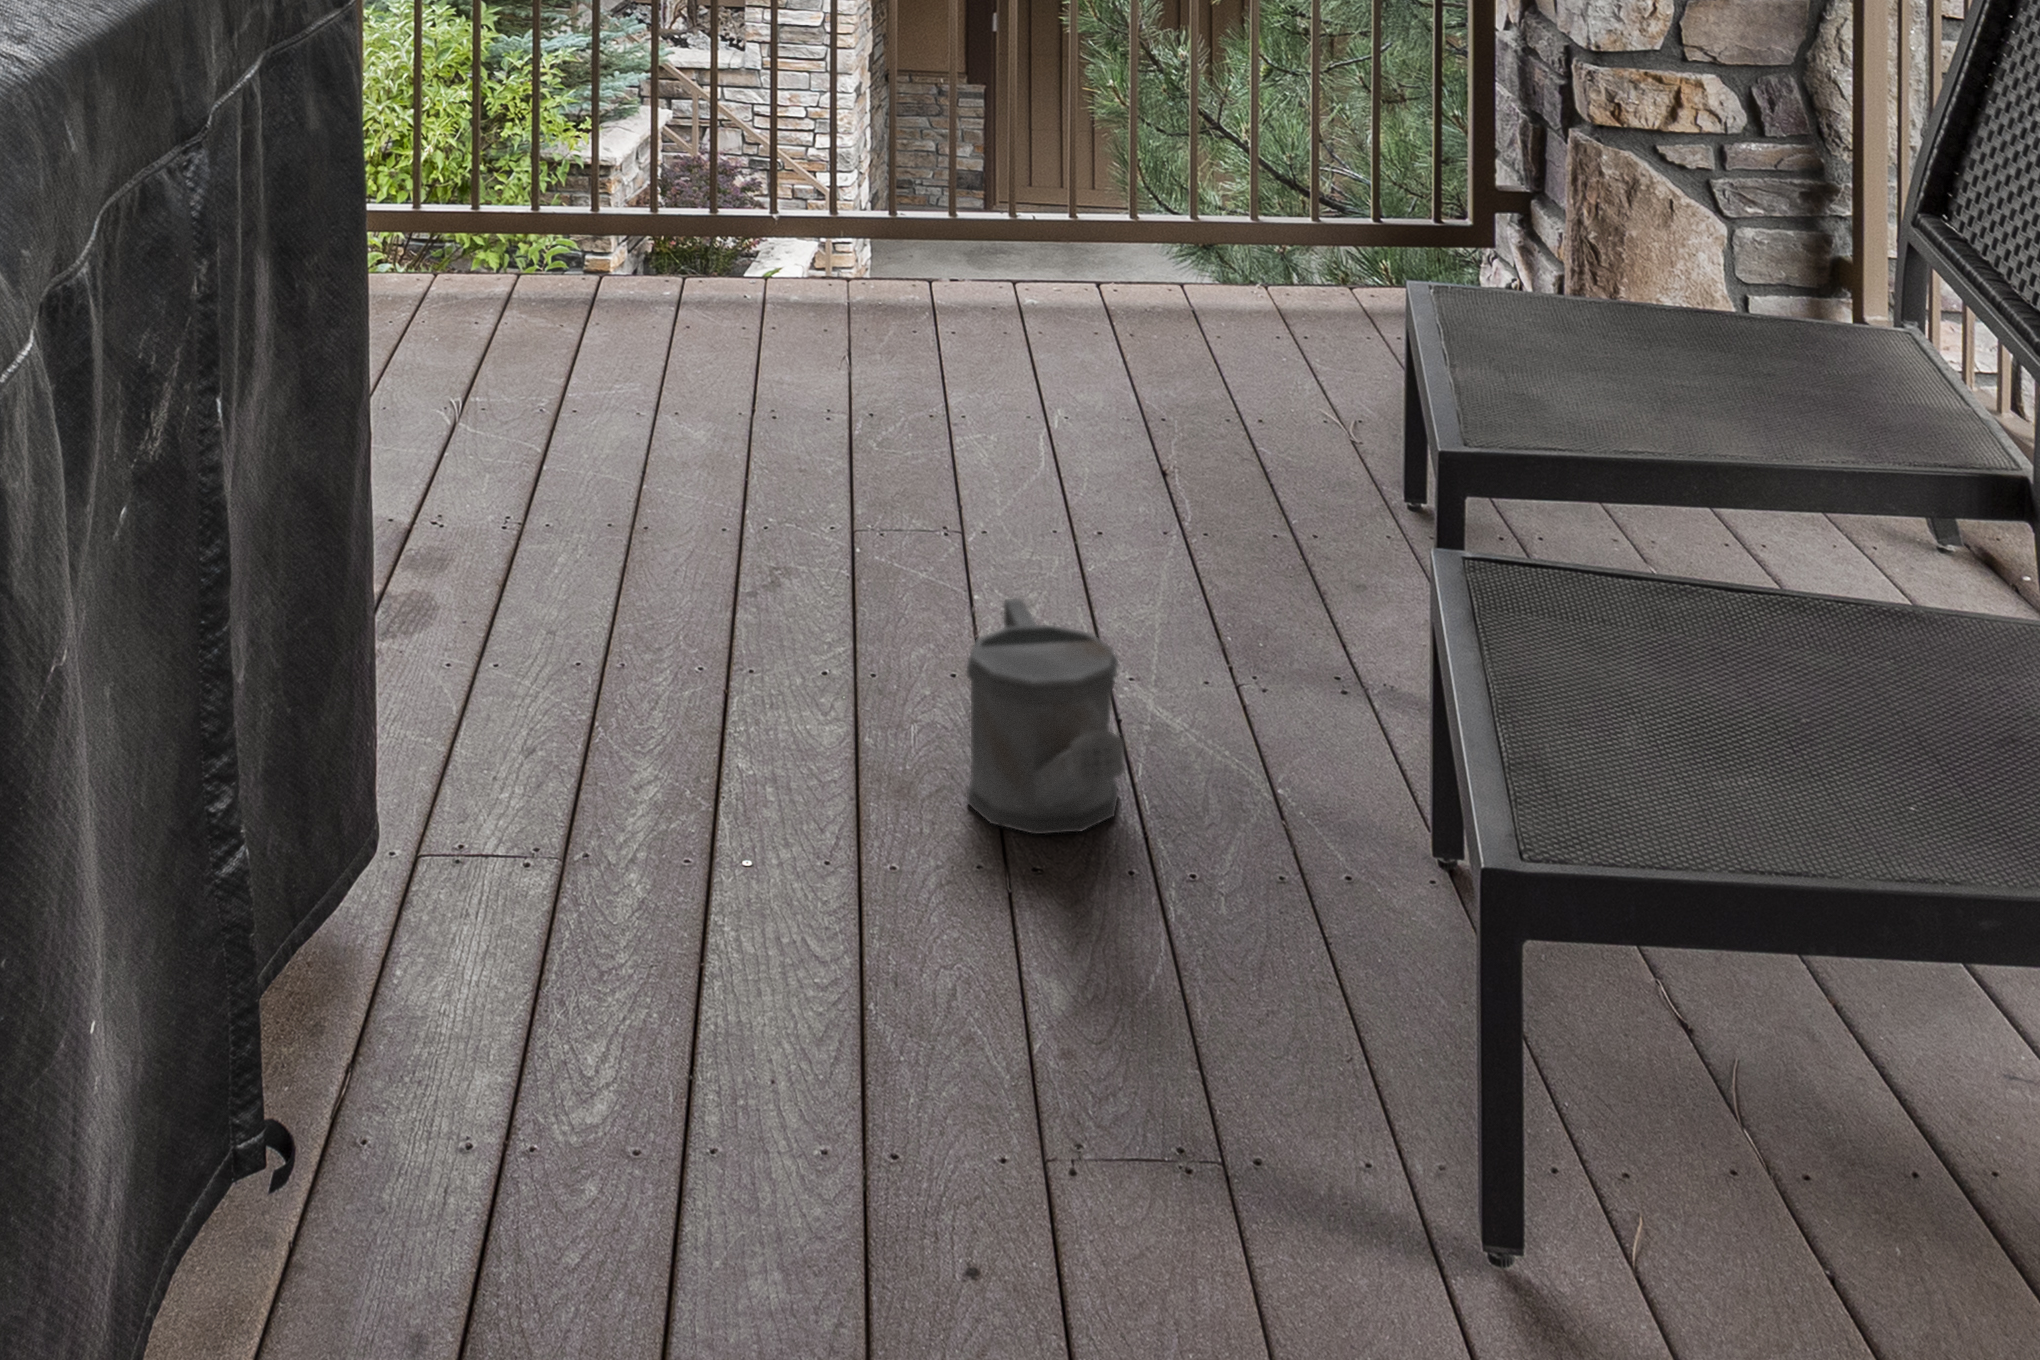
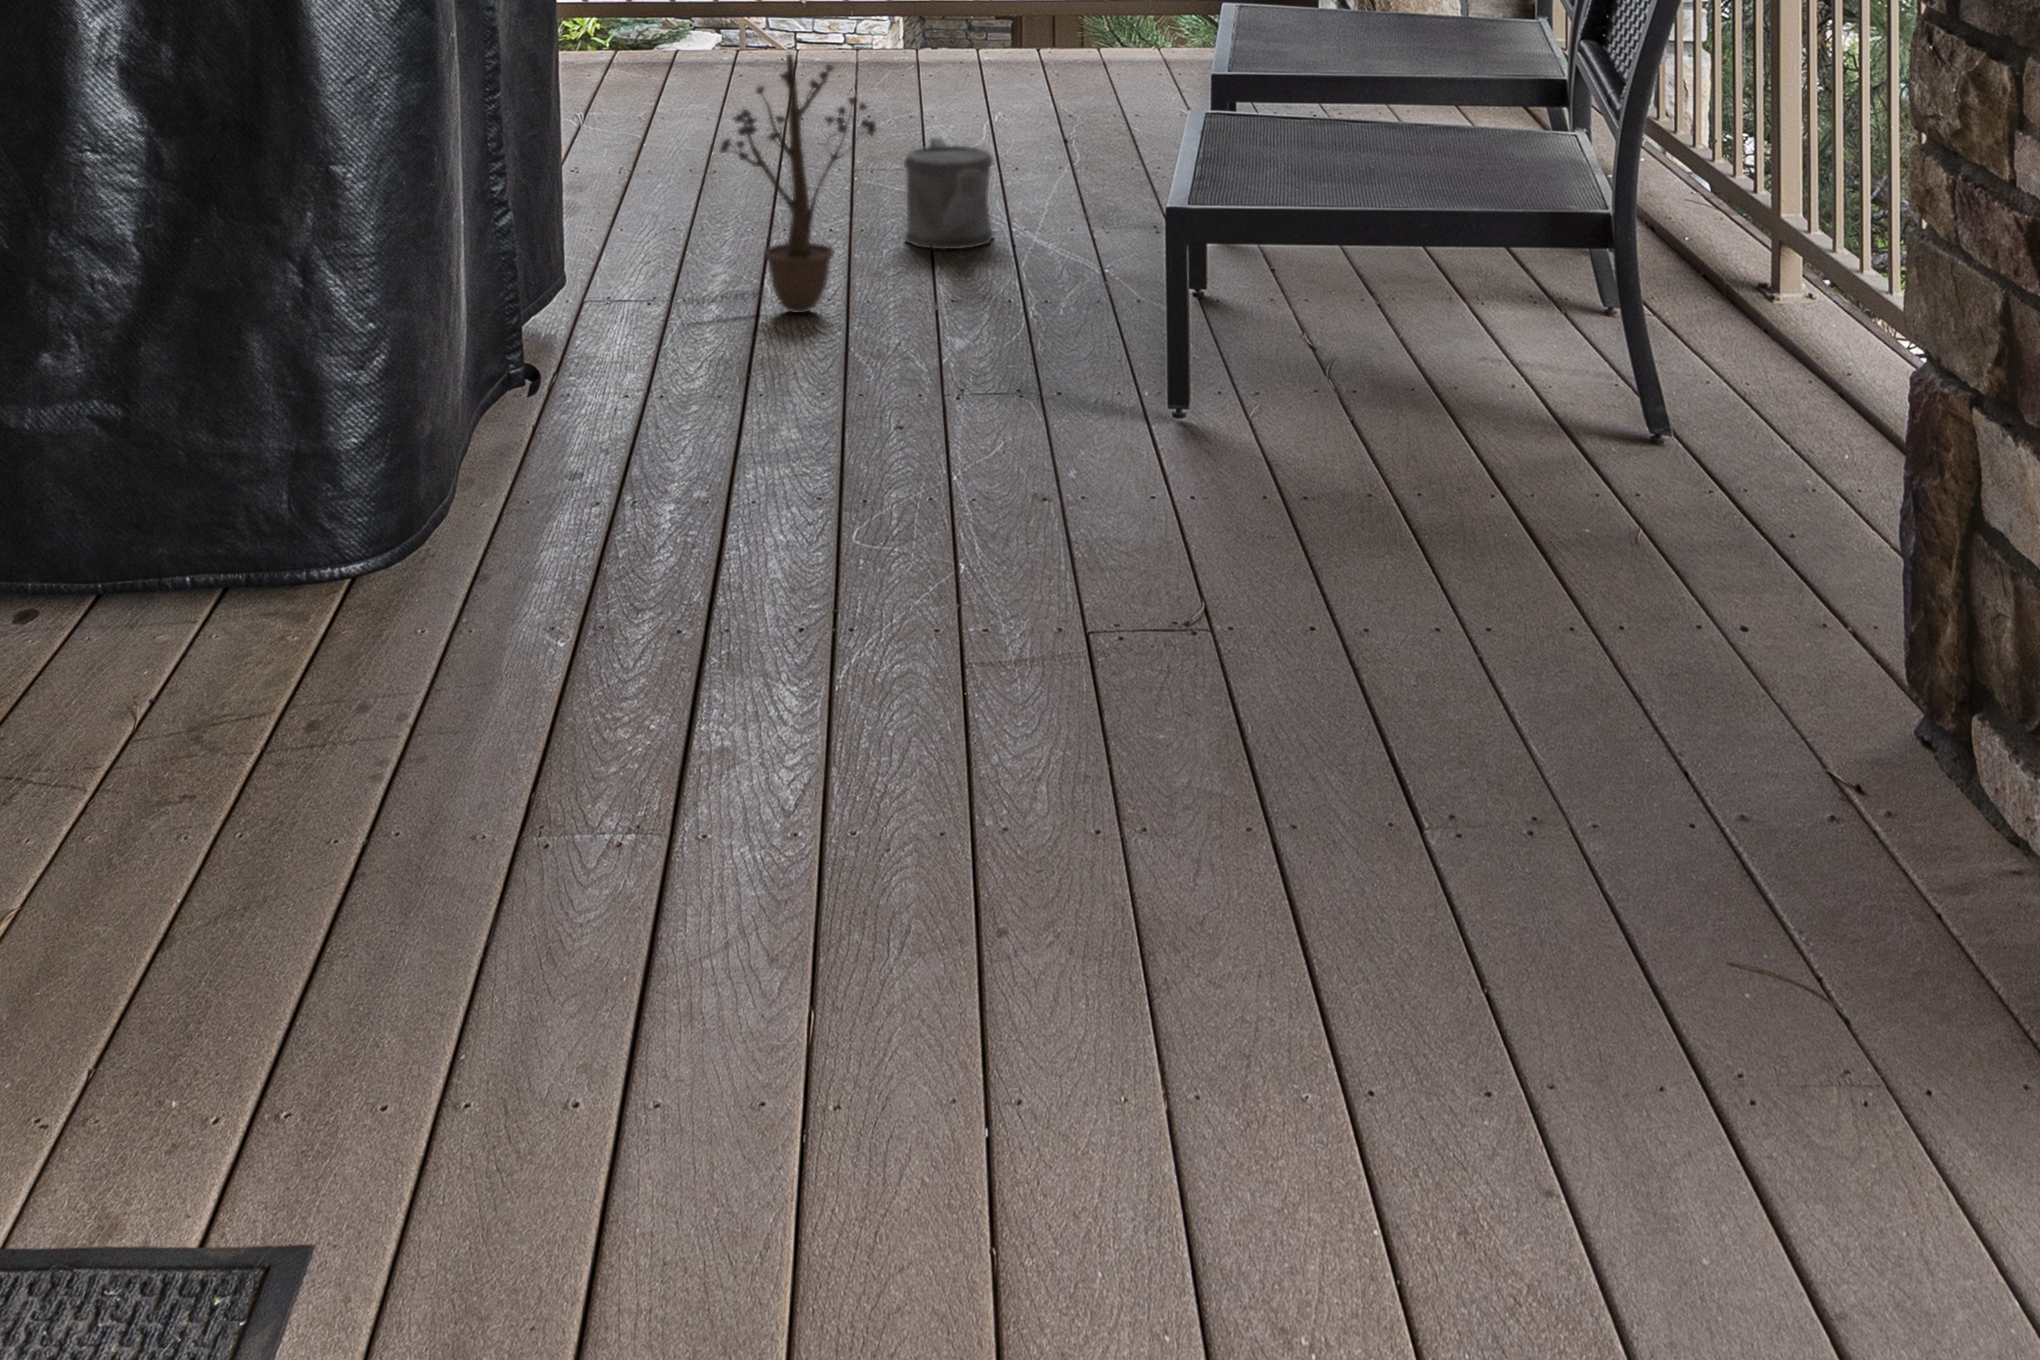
decorative plant: none [583,563,937,1055] -> present [691,54,876,313]

